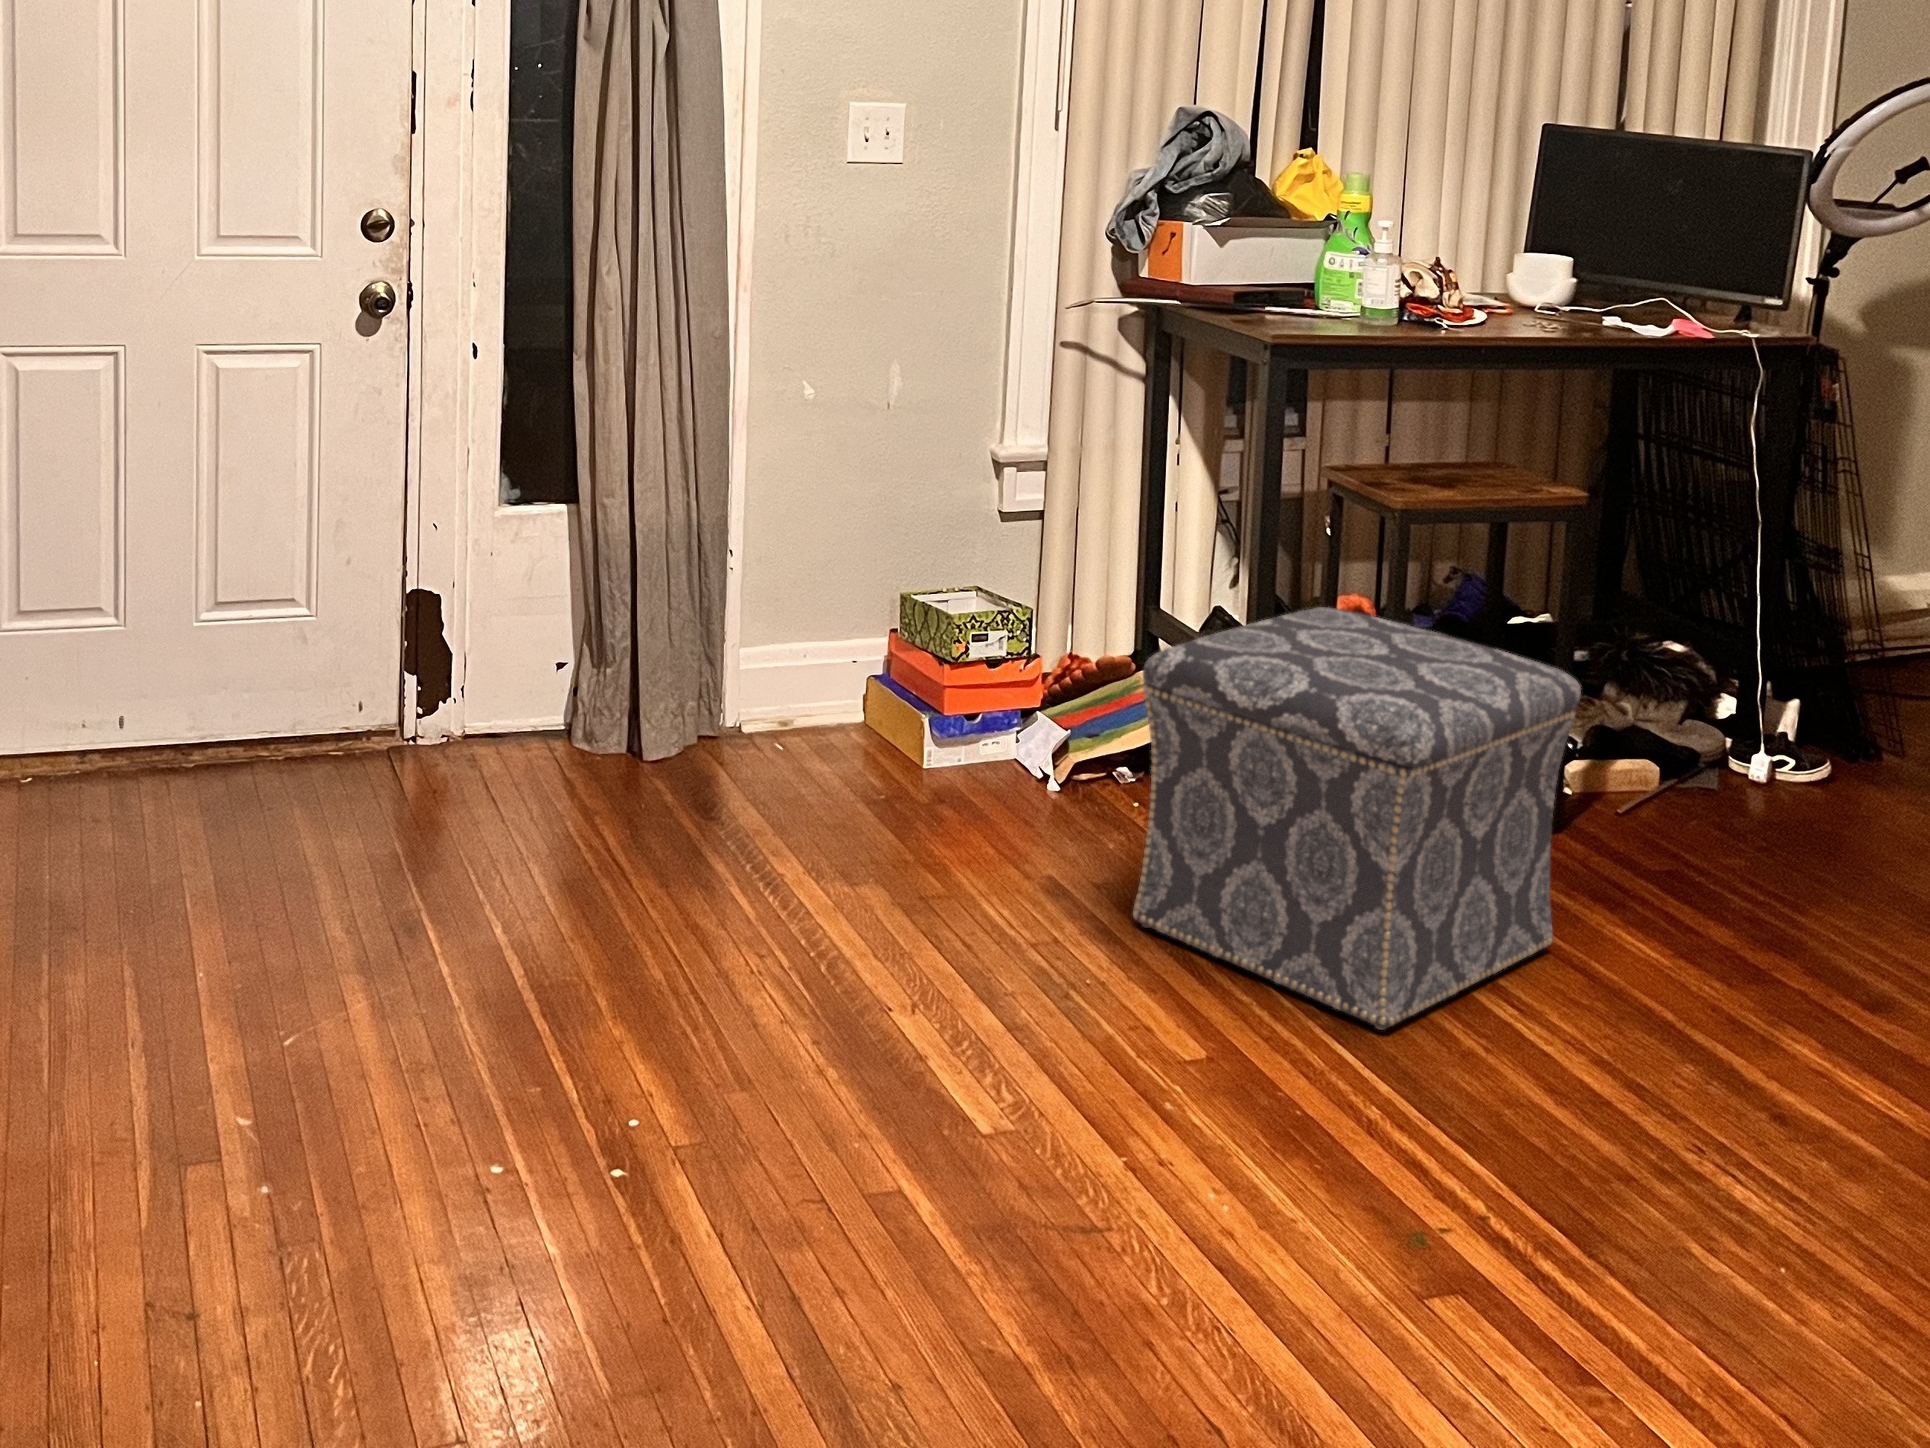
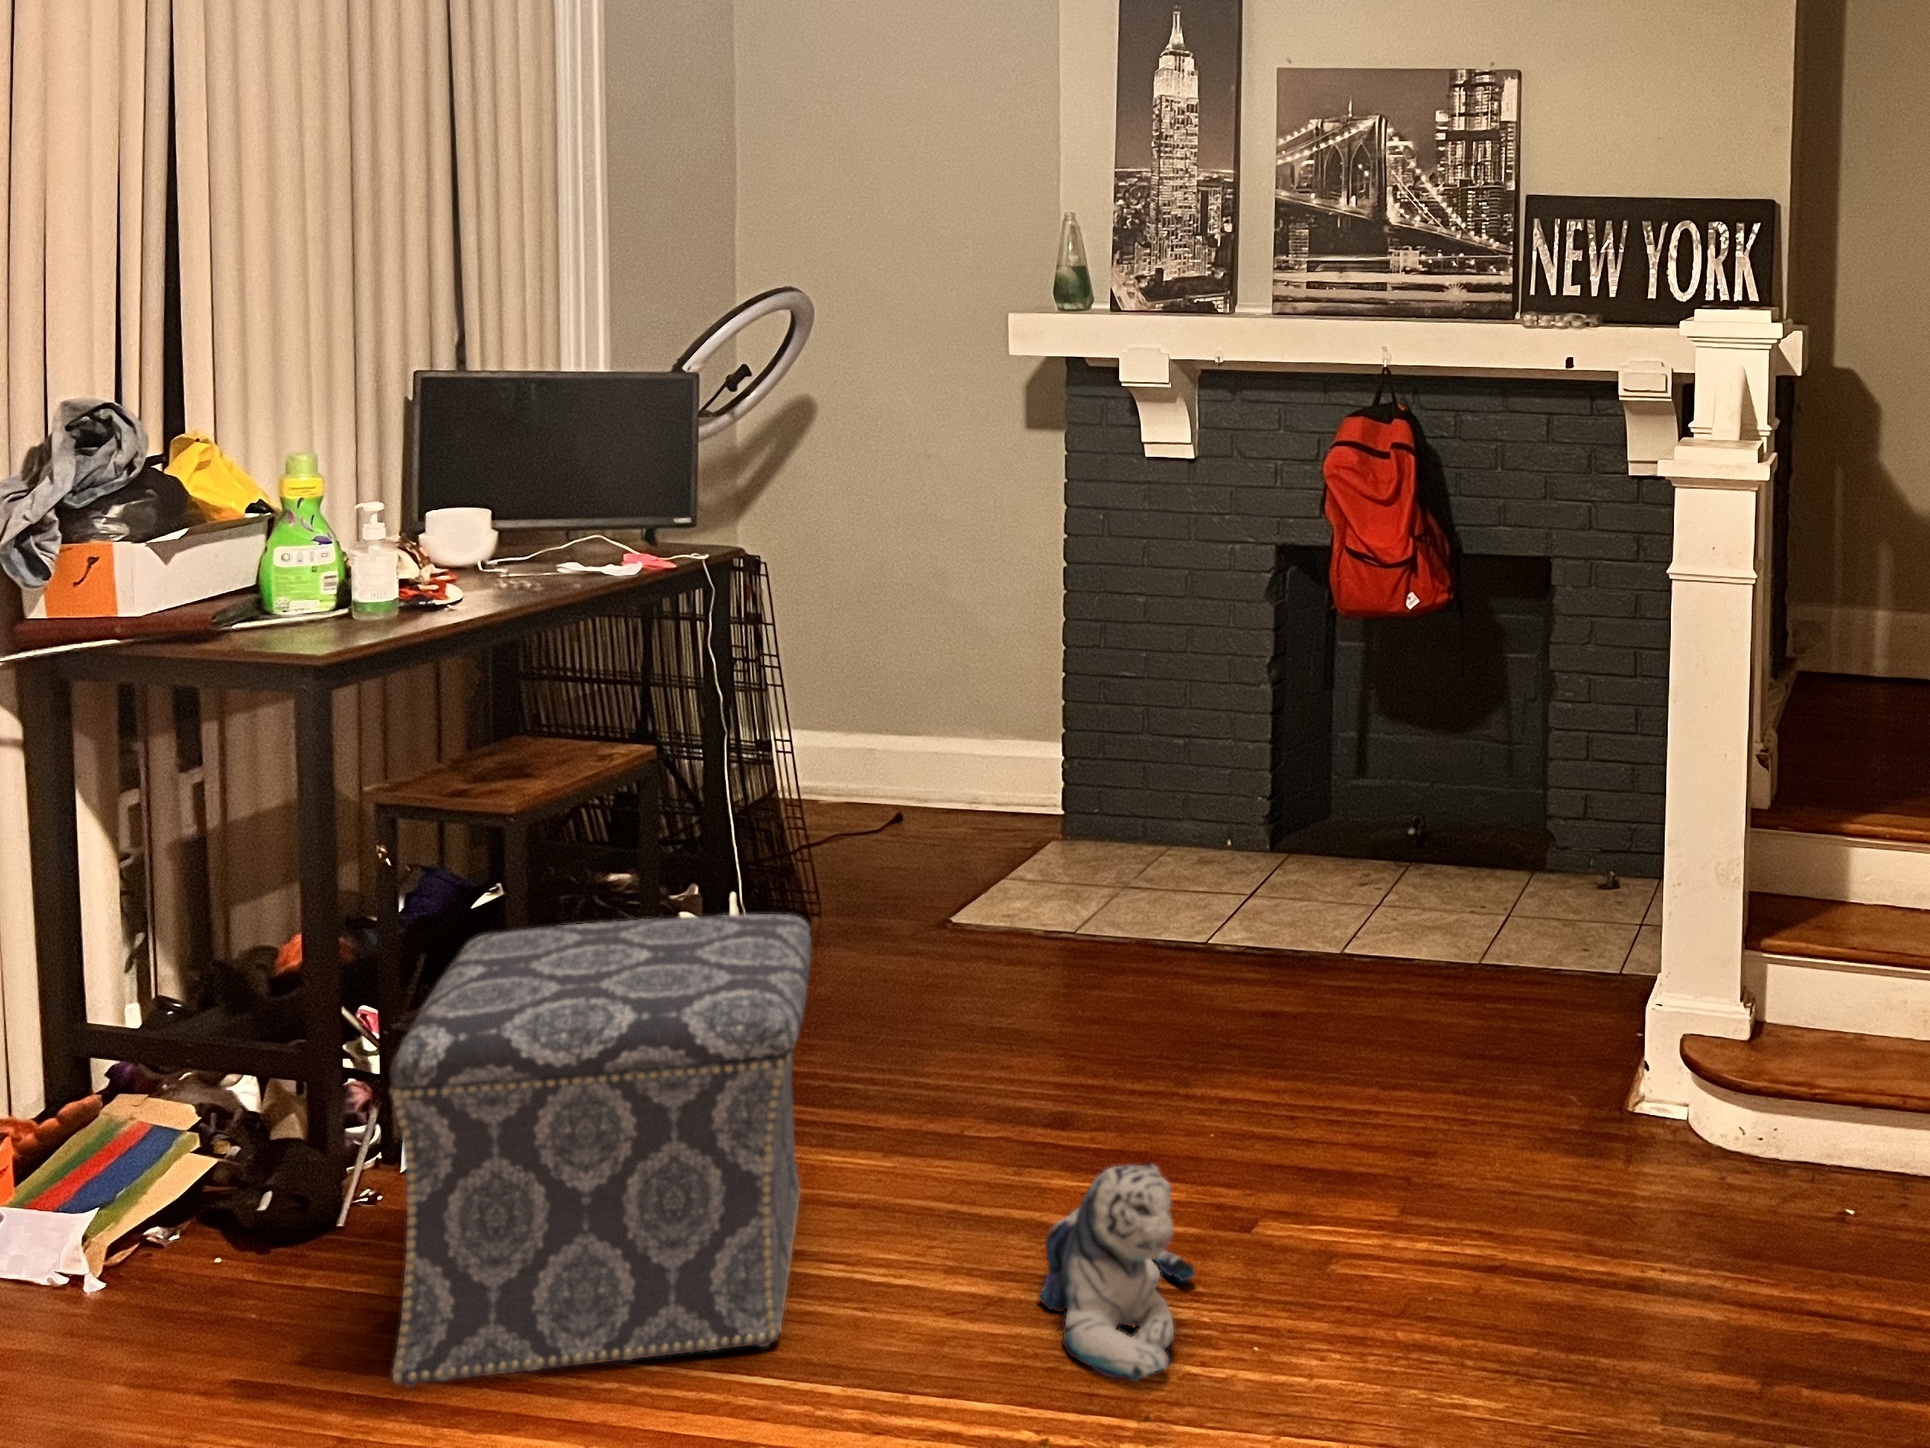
plush toy: none [1594,1008,1804,1234] -> present [1038,1164,1194,1382]

